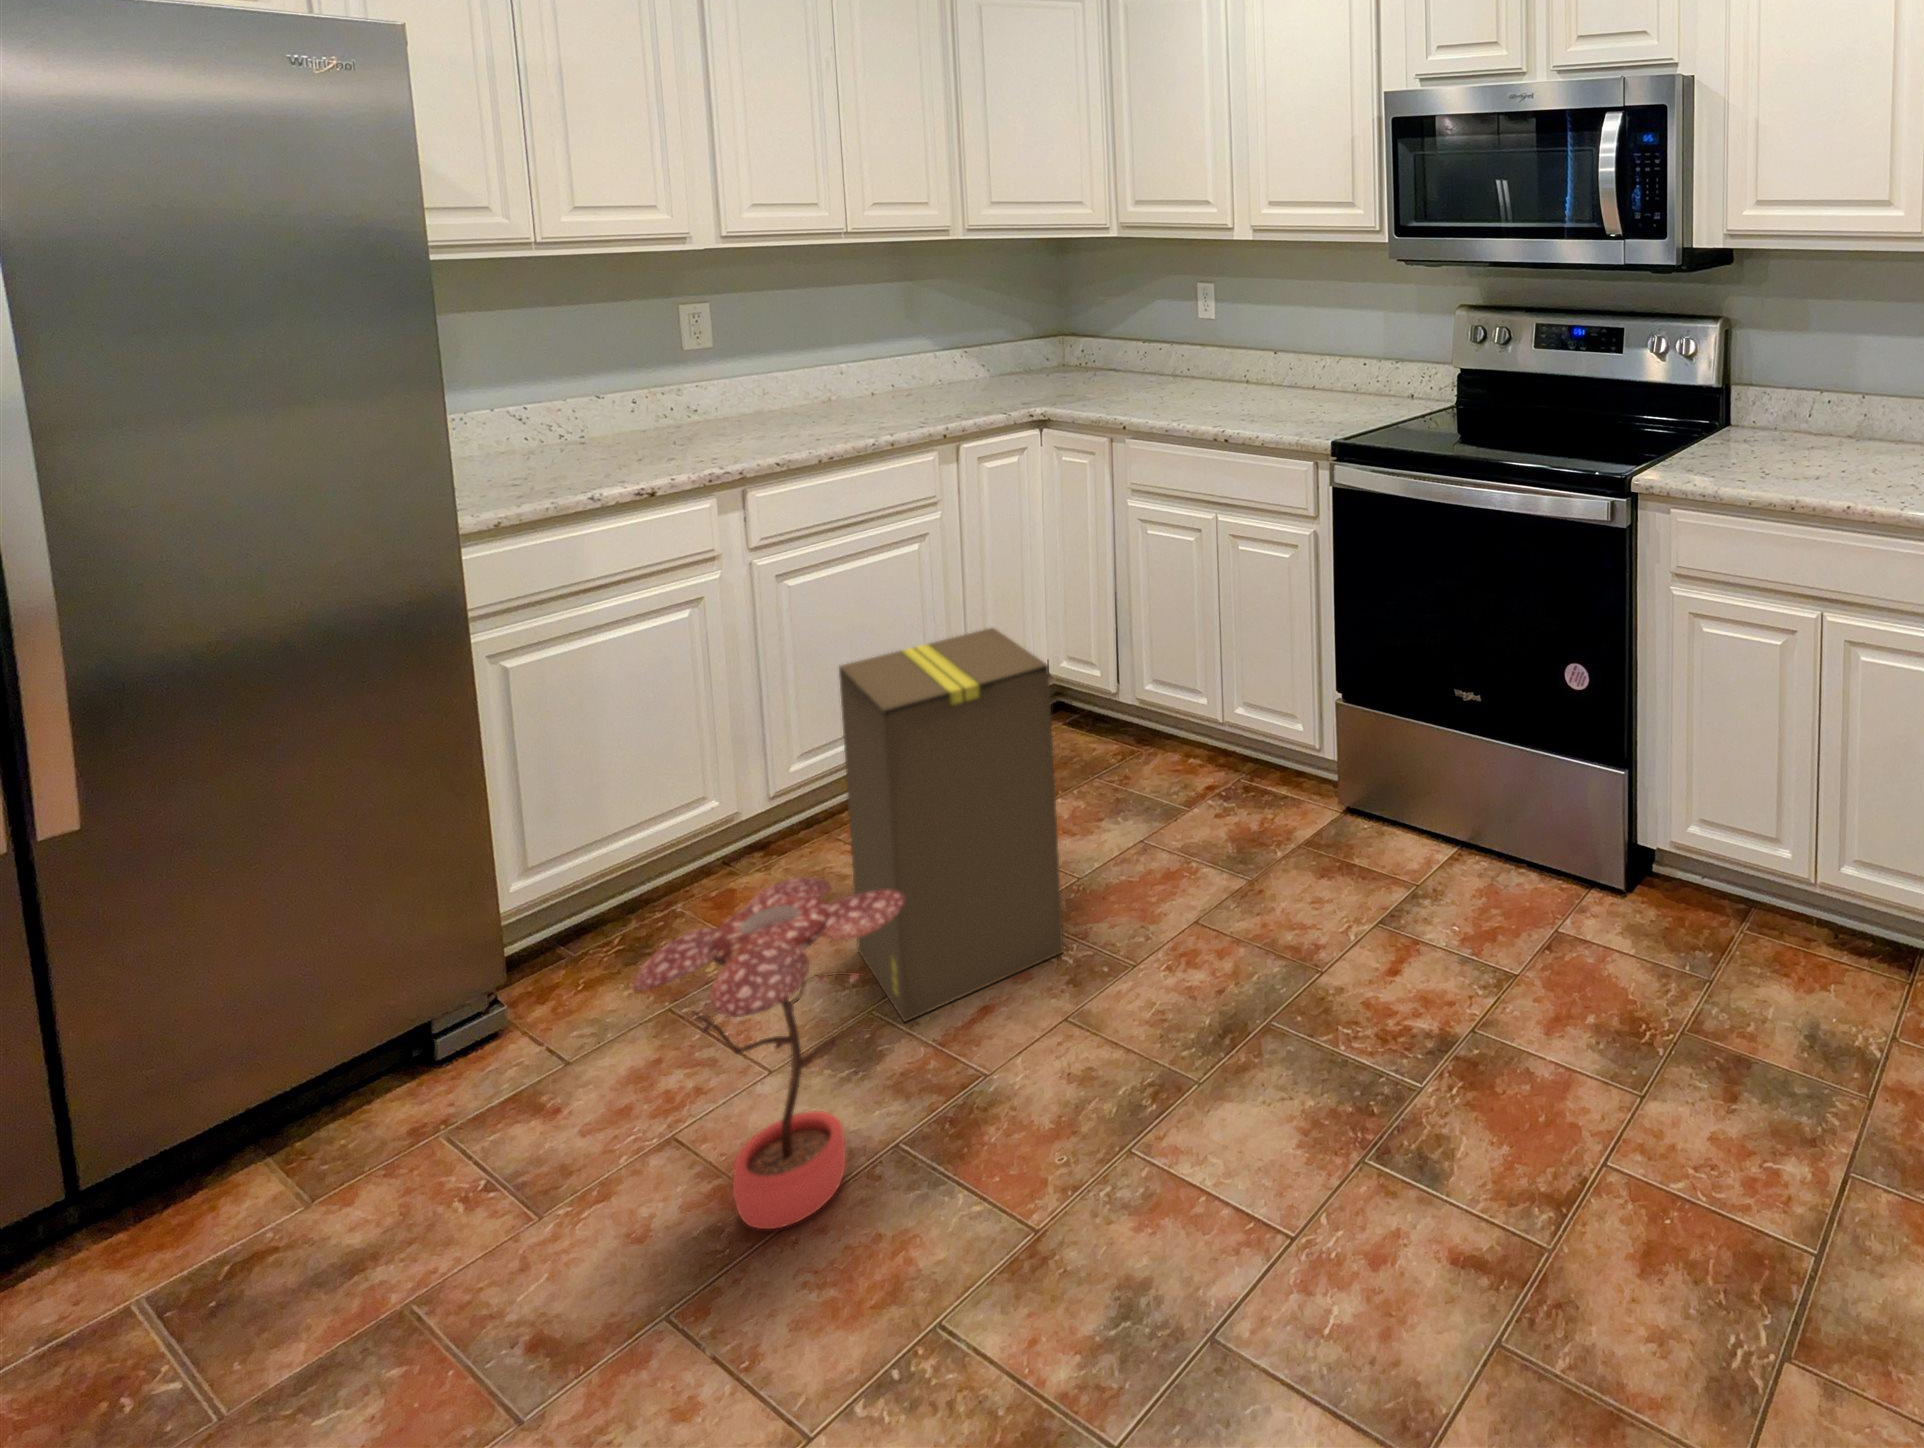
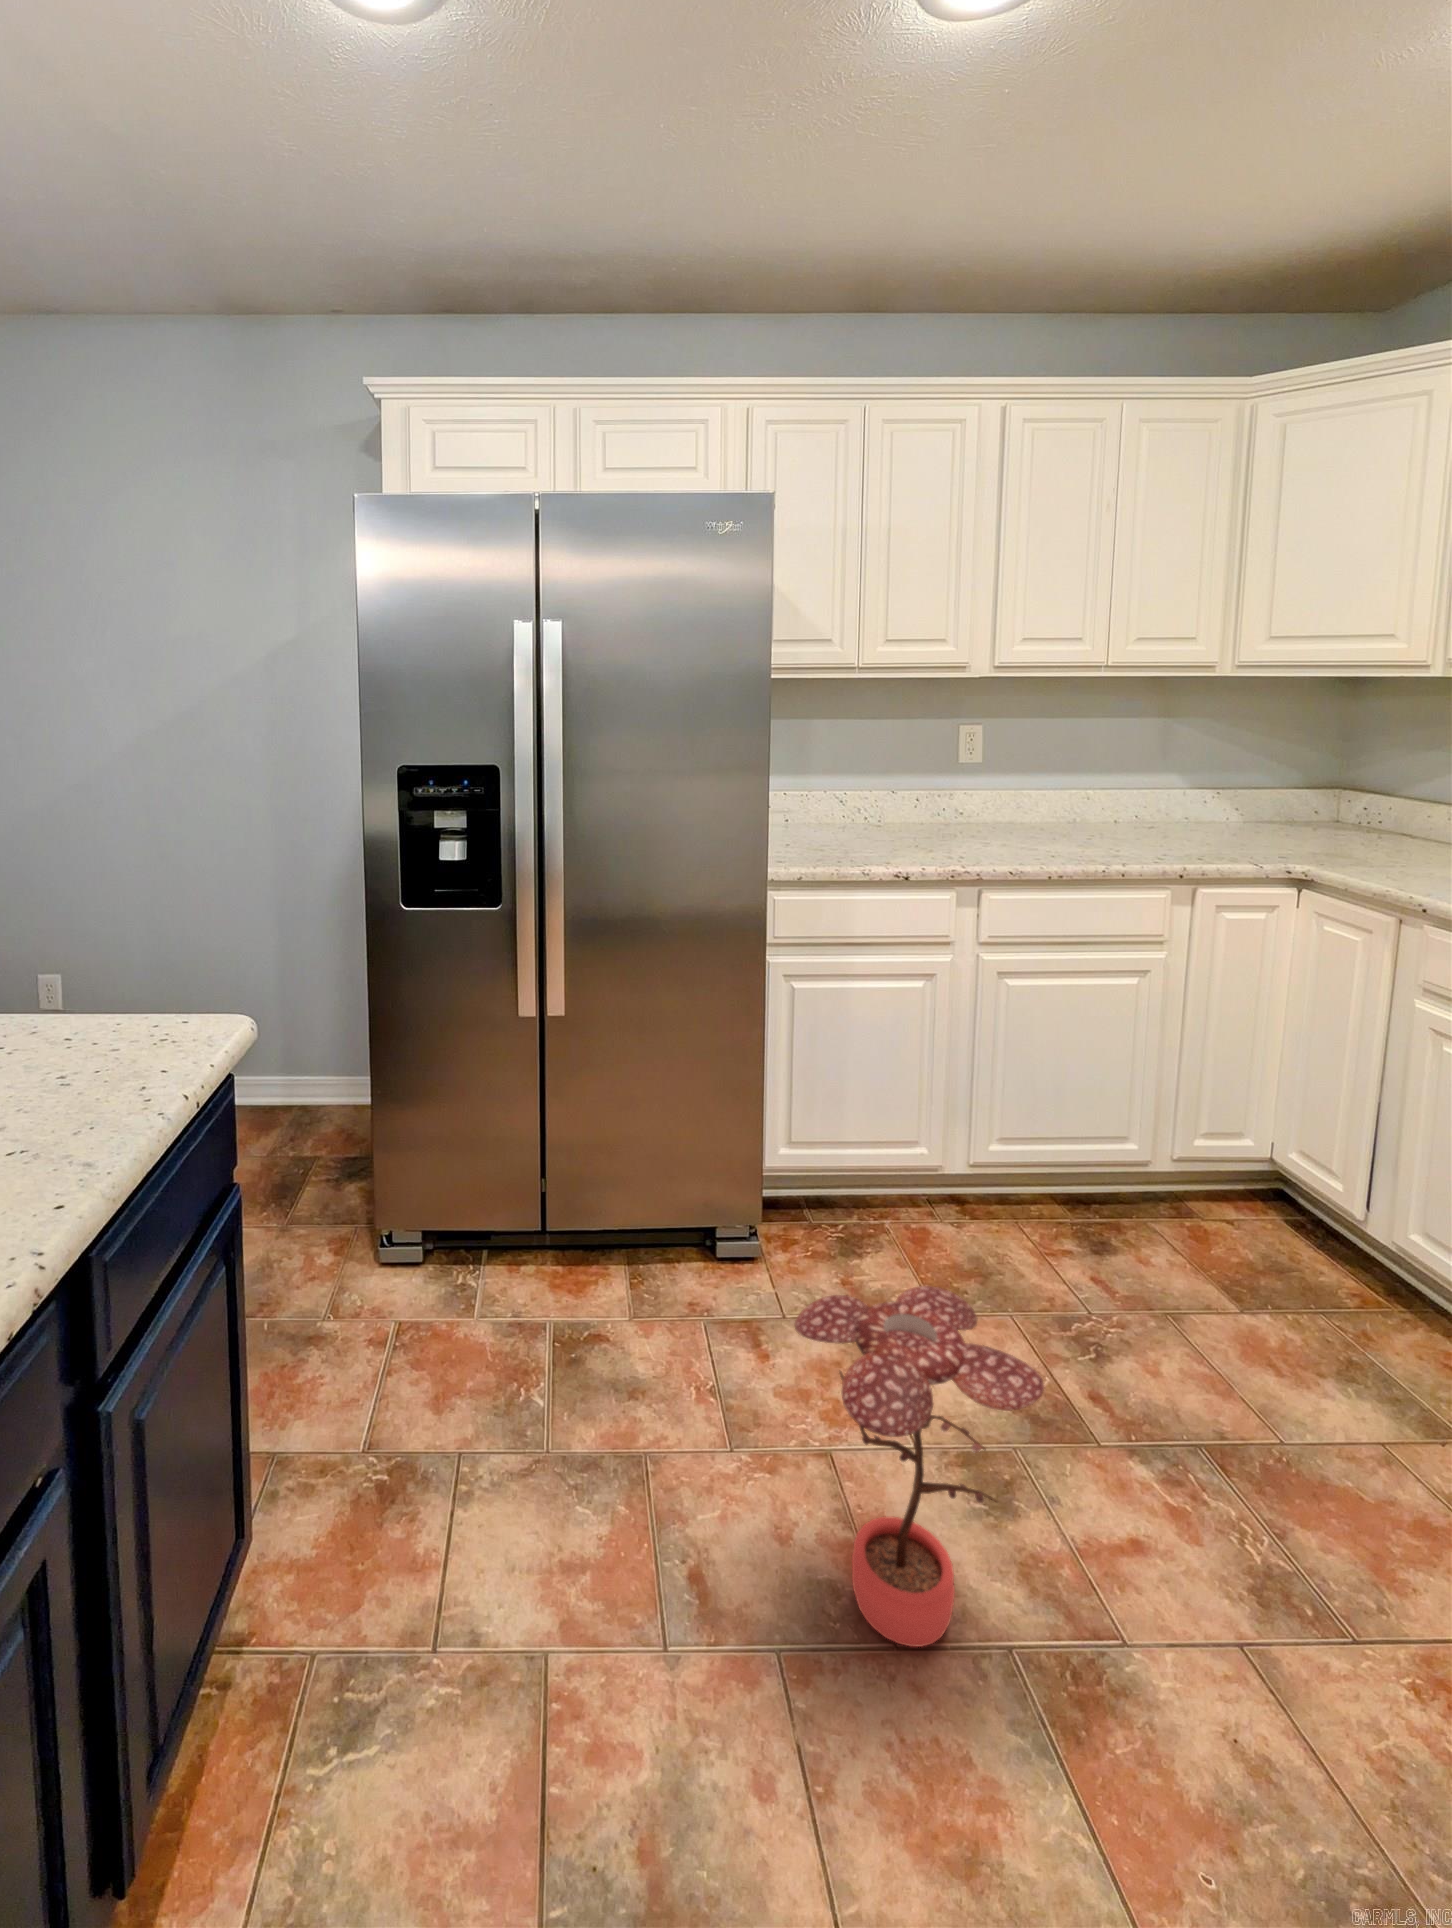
cardboard box: present [839,628,1064,1021] -> none [1016,1084,1265,1522]

